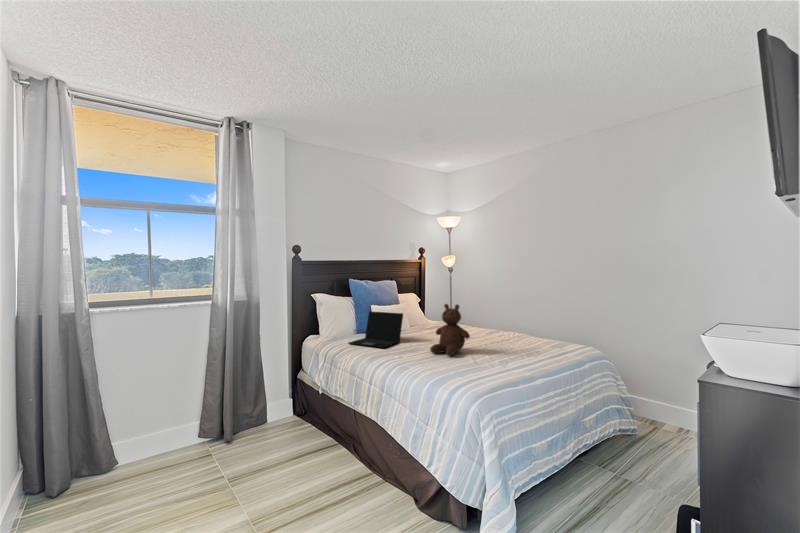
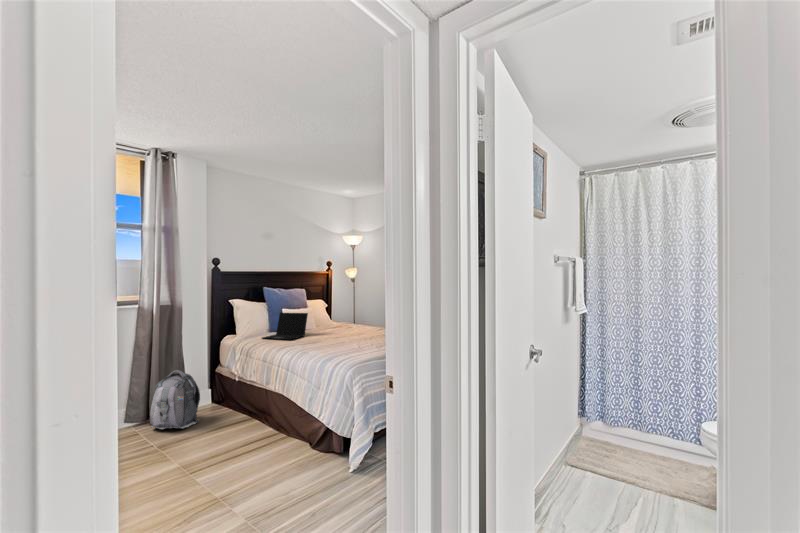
teddy bear: present [430,304,470,356] -> none [327,304,357,342]
backpack: none [223,379,280,451] -> present [150,370,200,429]

